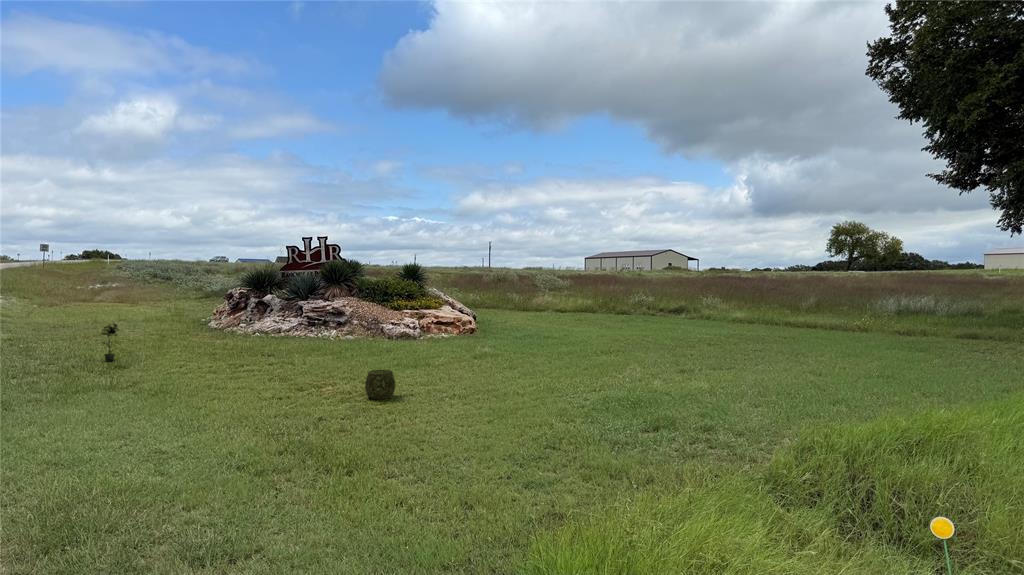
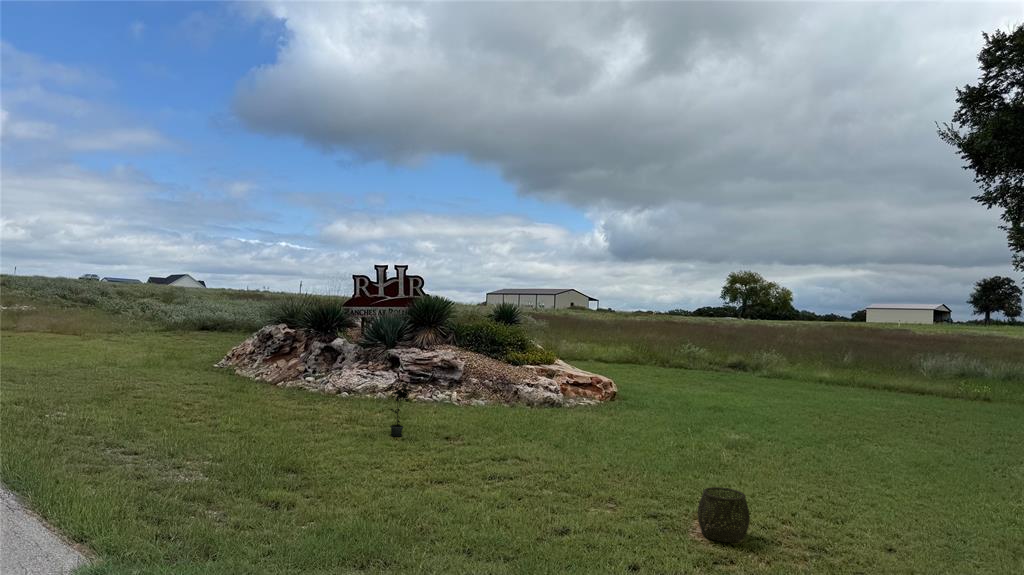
potted plant: present [103,323,119,362] -> present [387,383,415,437]

